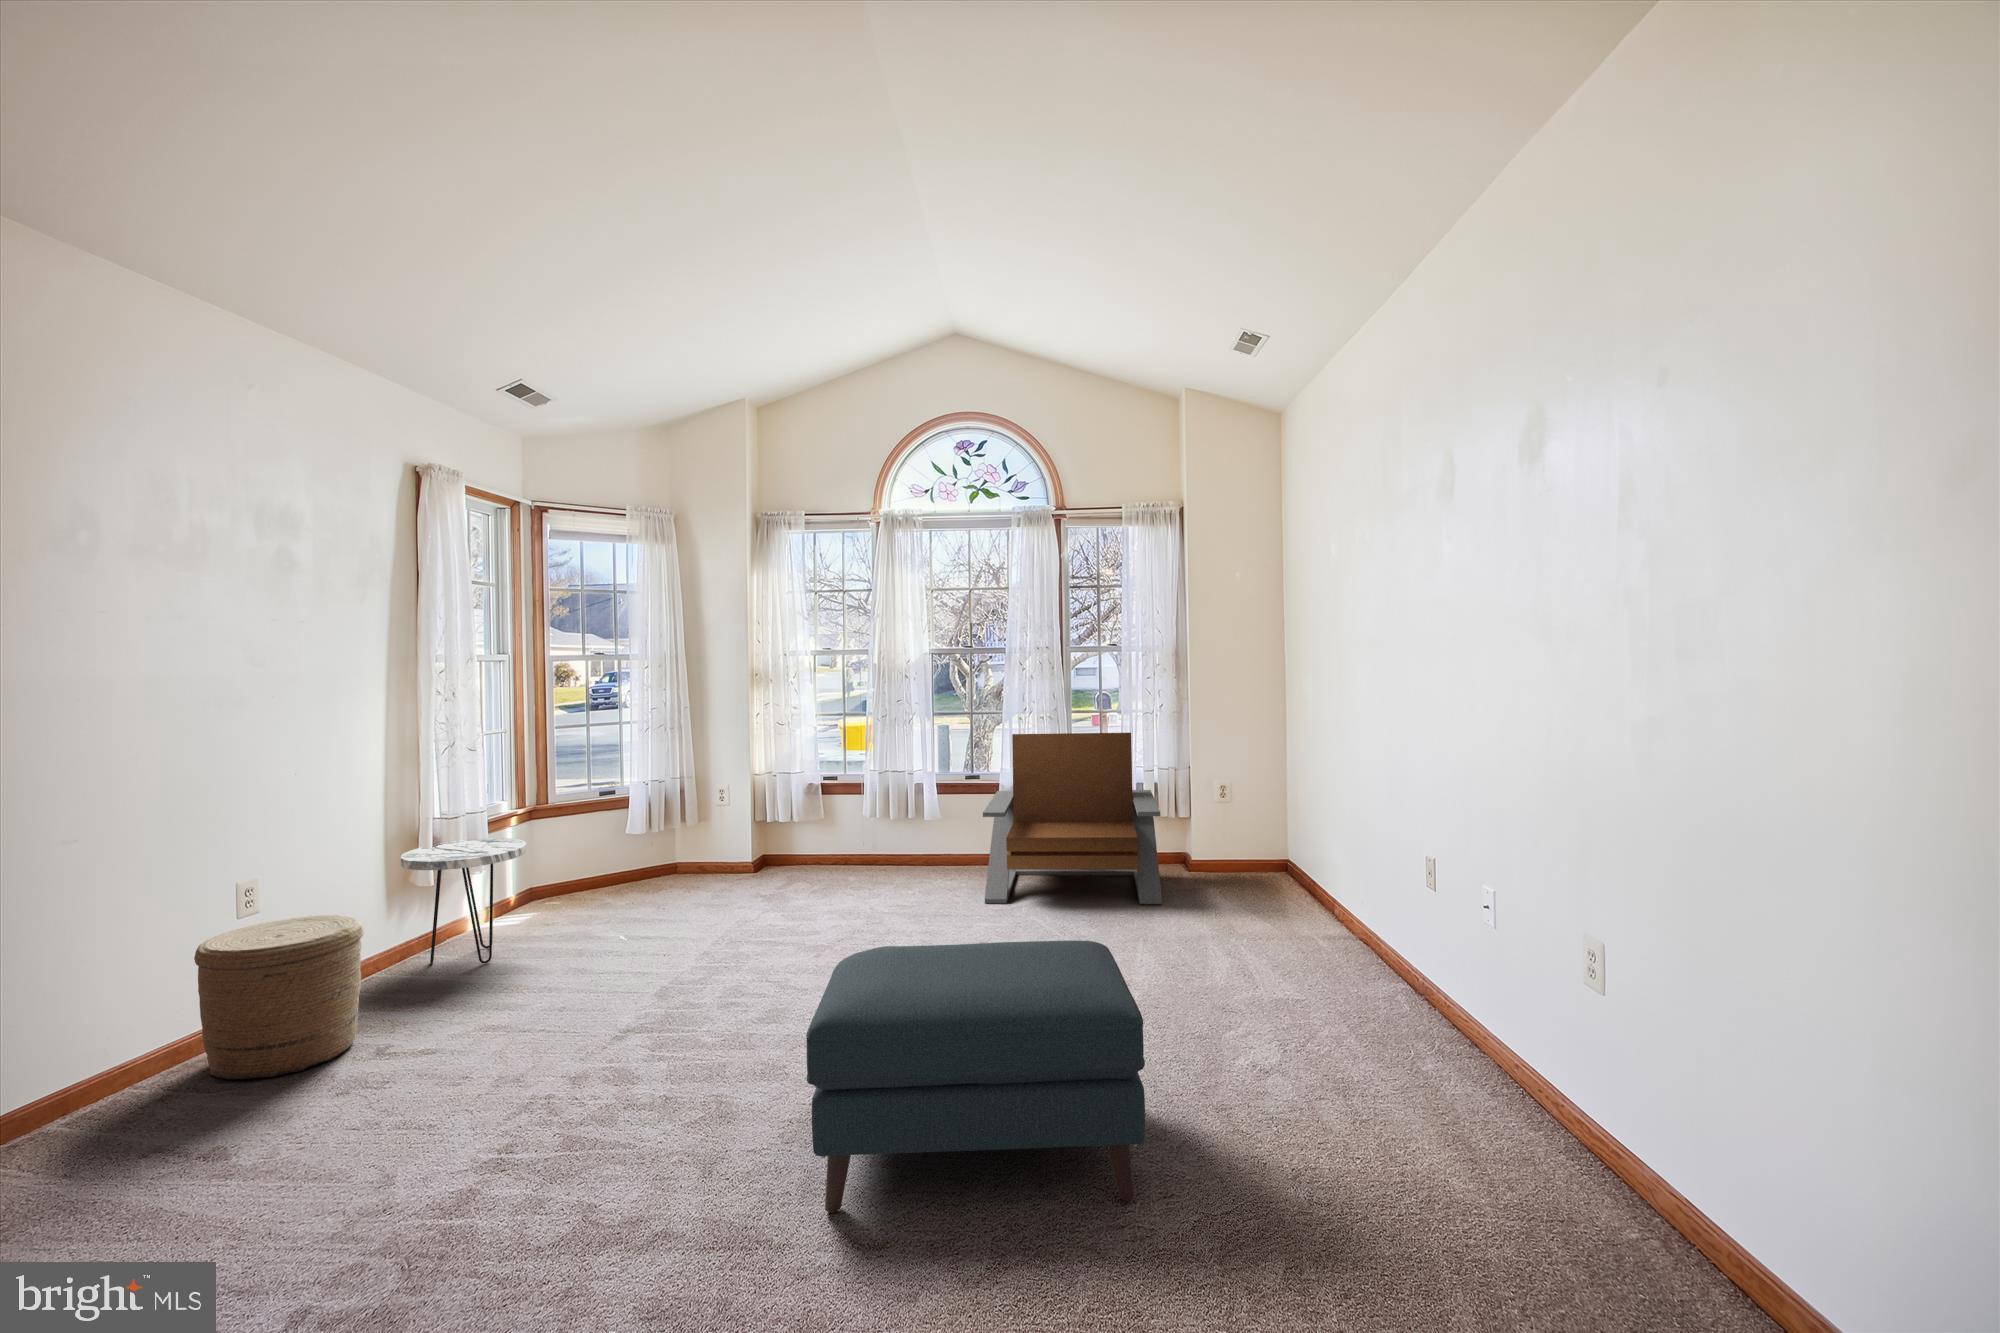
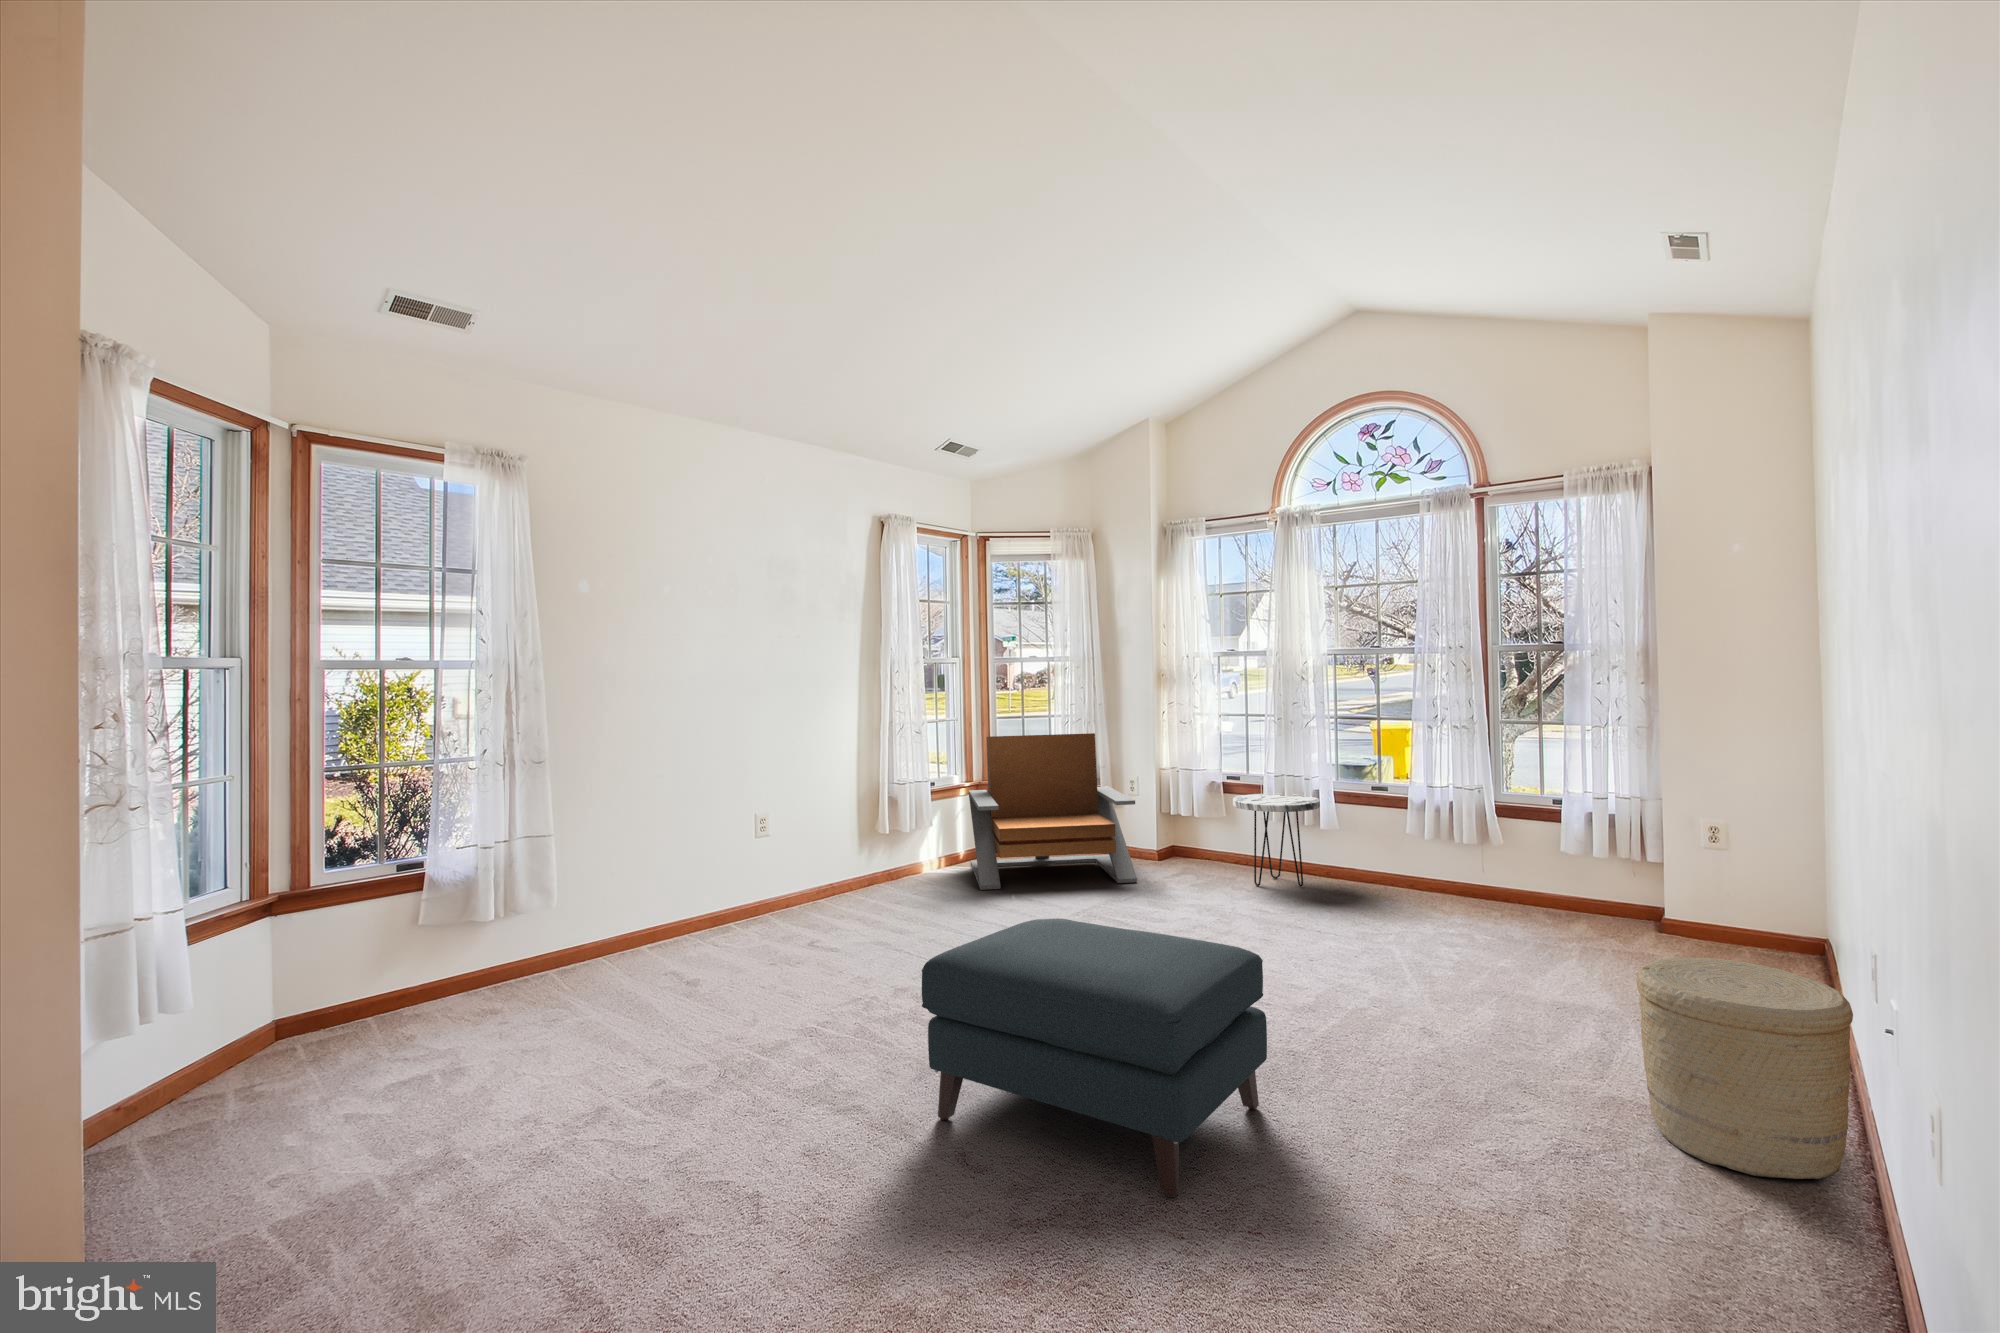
lounge chair: present [983,733,1162,904] -> present [969,733,1137,890]
side table: present [401,838,526,964] -> present [1233,794,1320,887]
woven basket: present [194,915,364,1079] -> present [1636,957,1853,1179]

